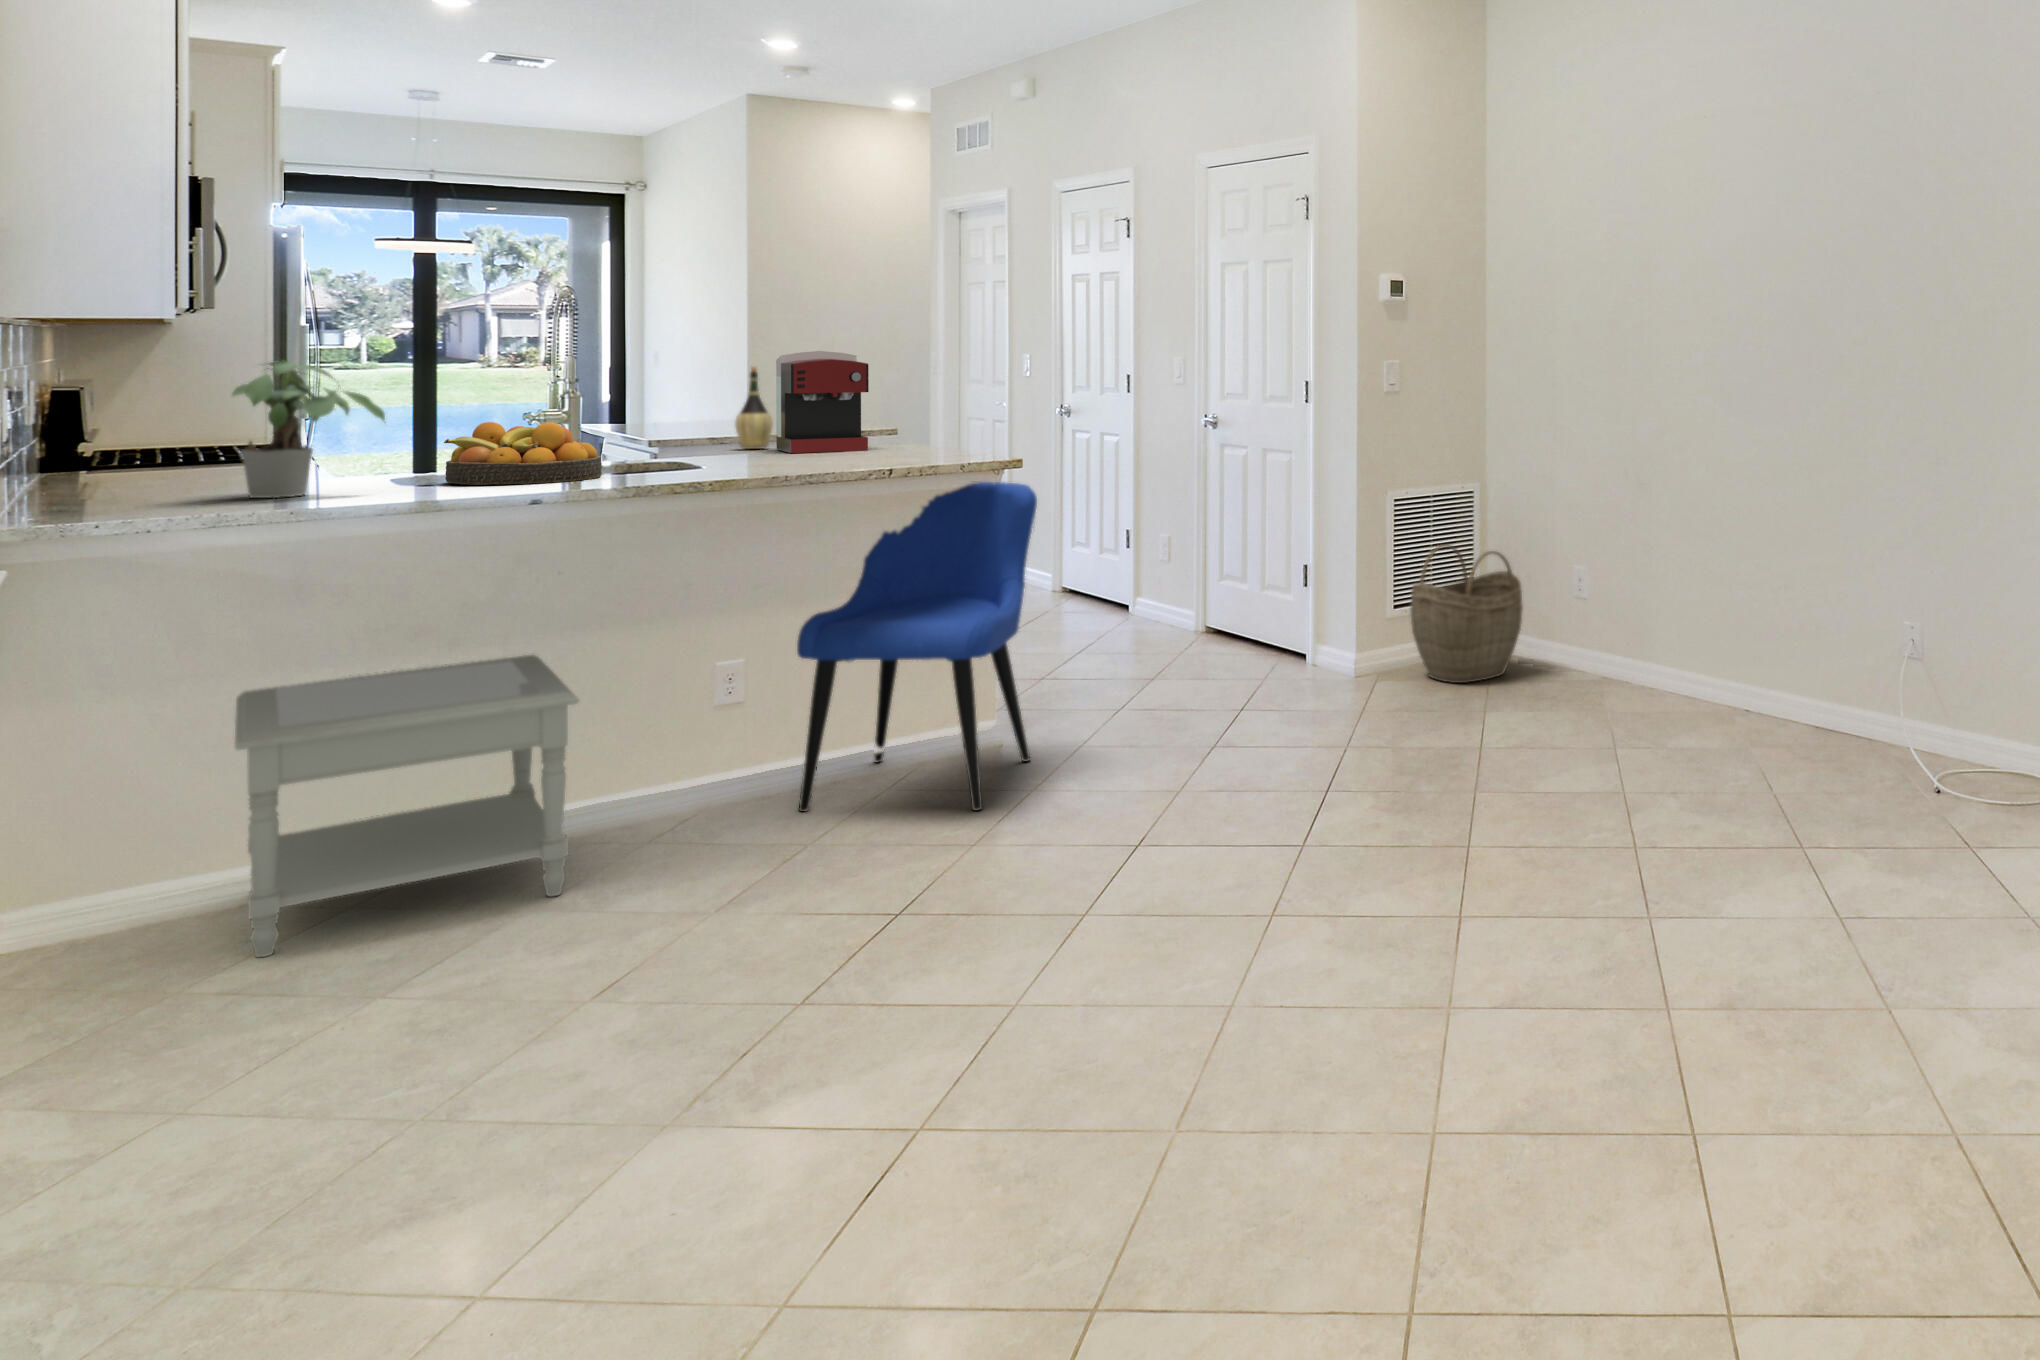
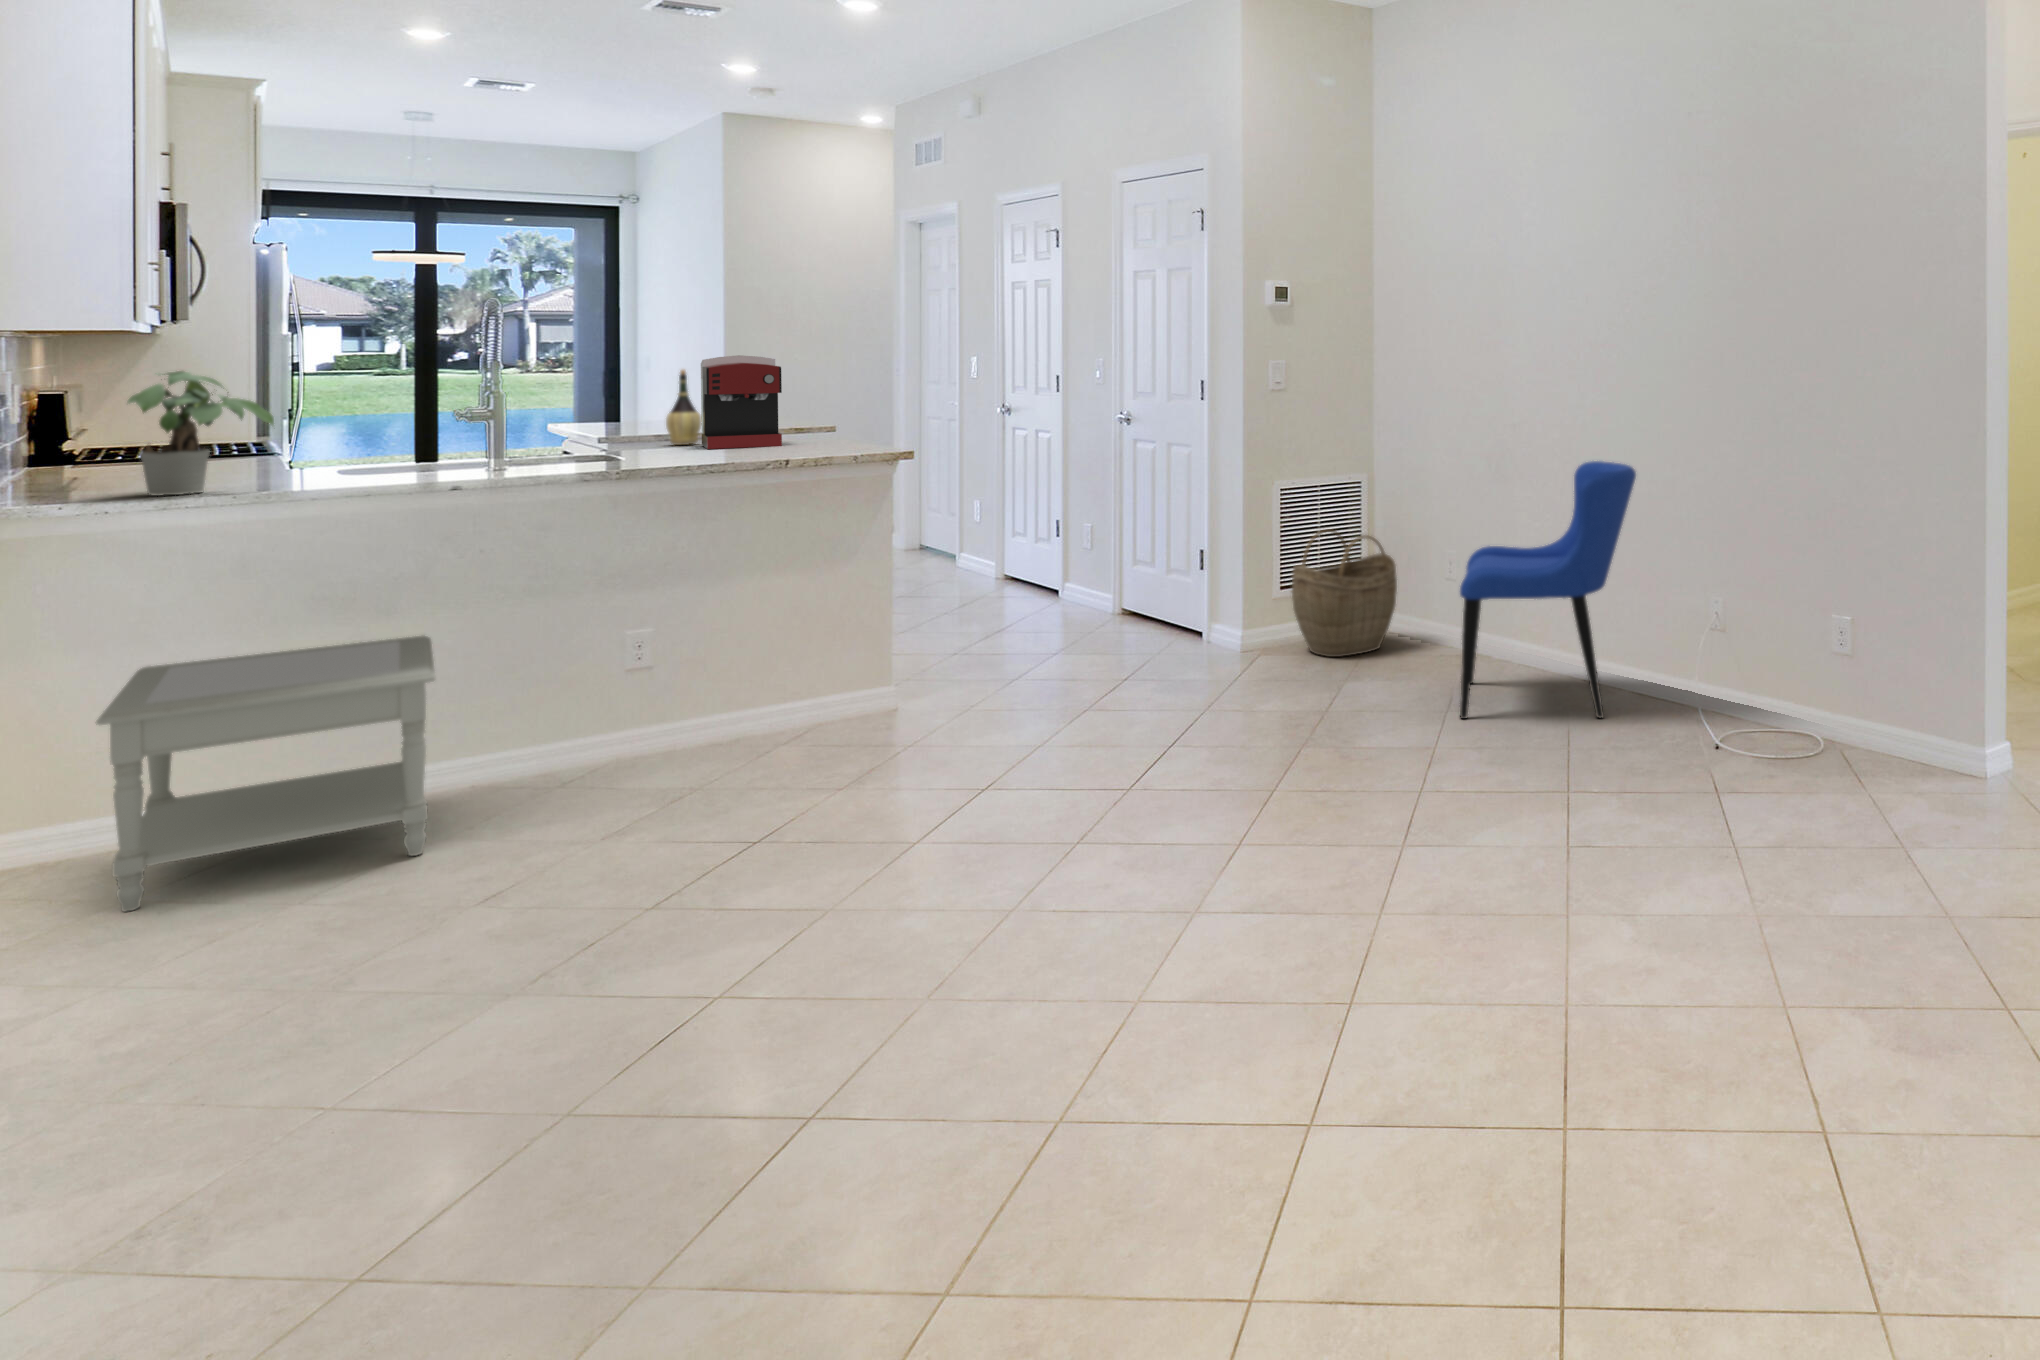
fruit bowl: present [444,422,602,485] -> none [341,424,496,482]
dining chair: present [797,482,1037,812] -> present [1460,461,1636,719]

